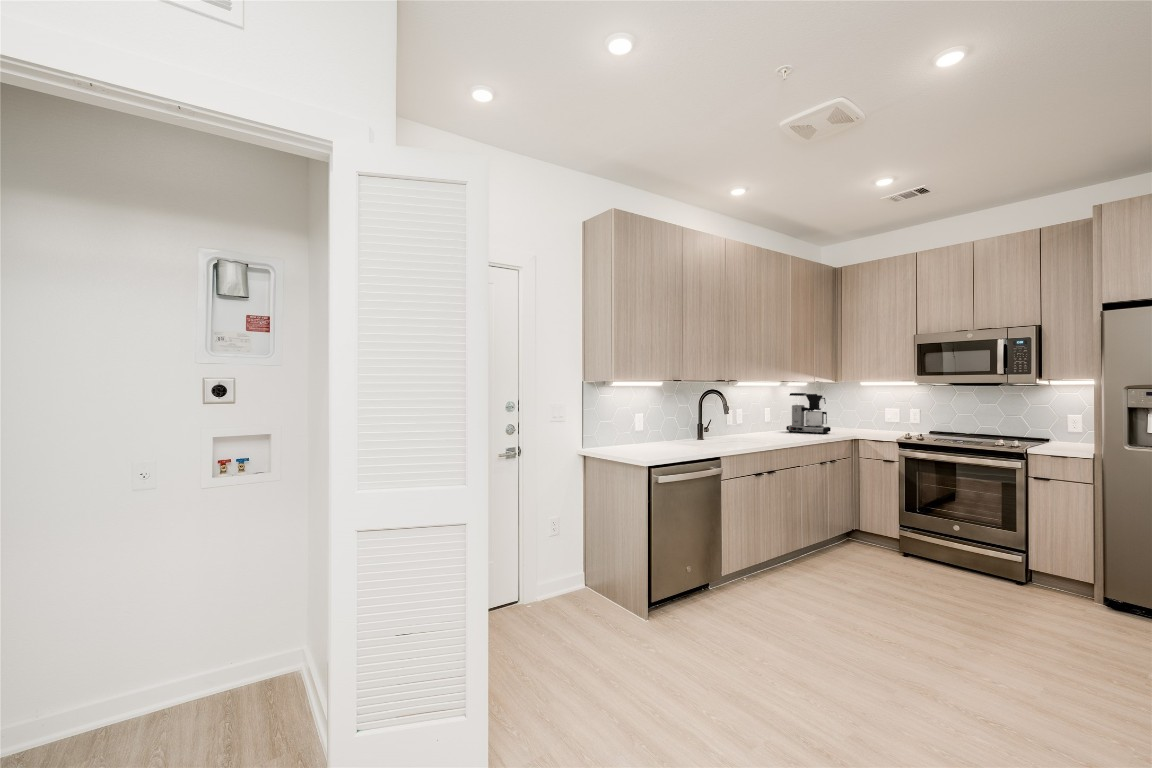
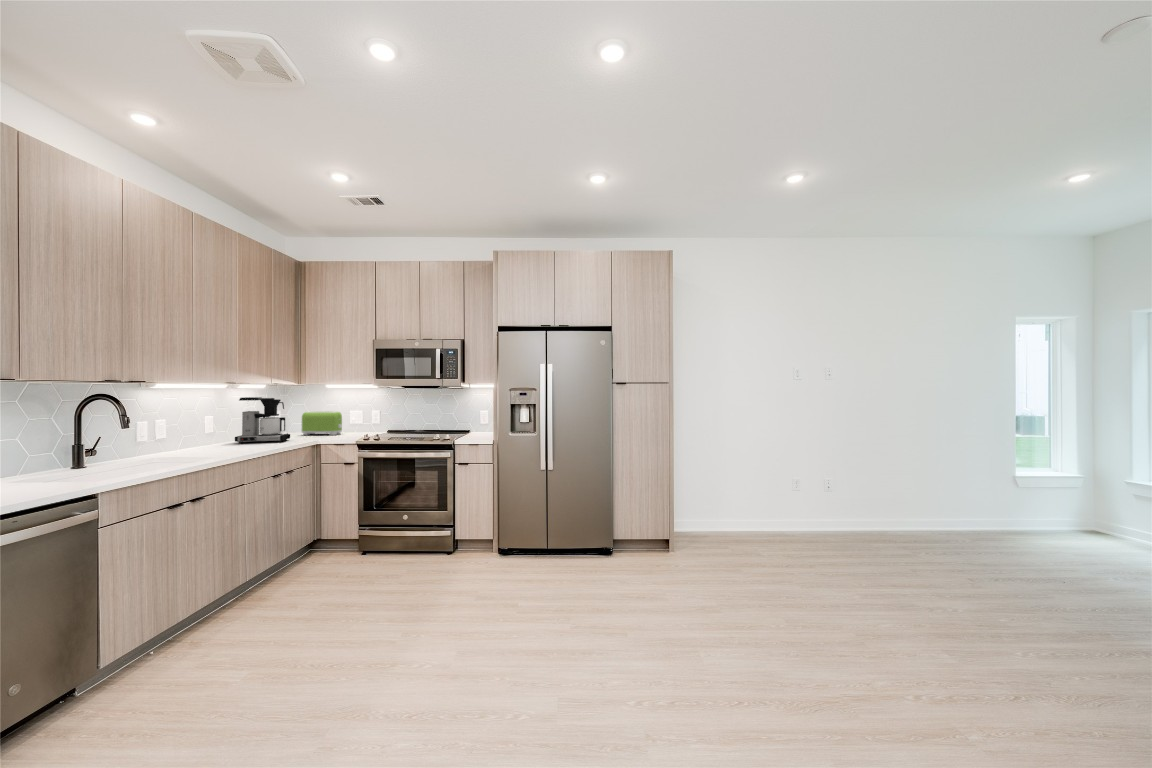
toaster: none [838,407,878,432] -> present [302,411,342,435]

